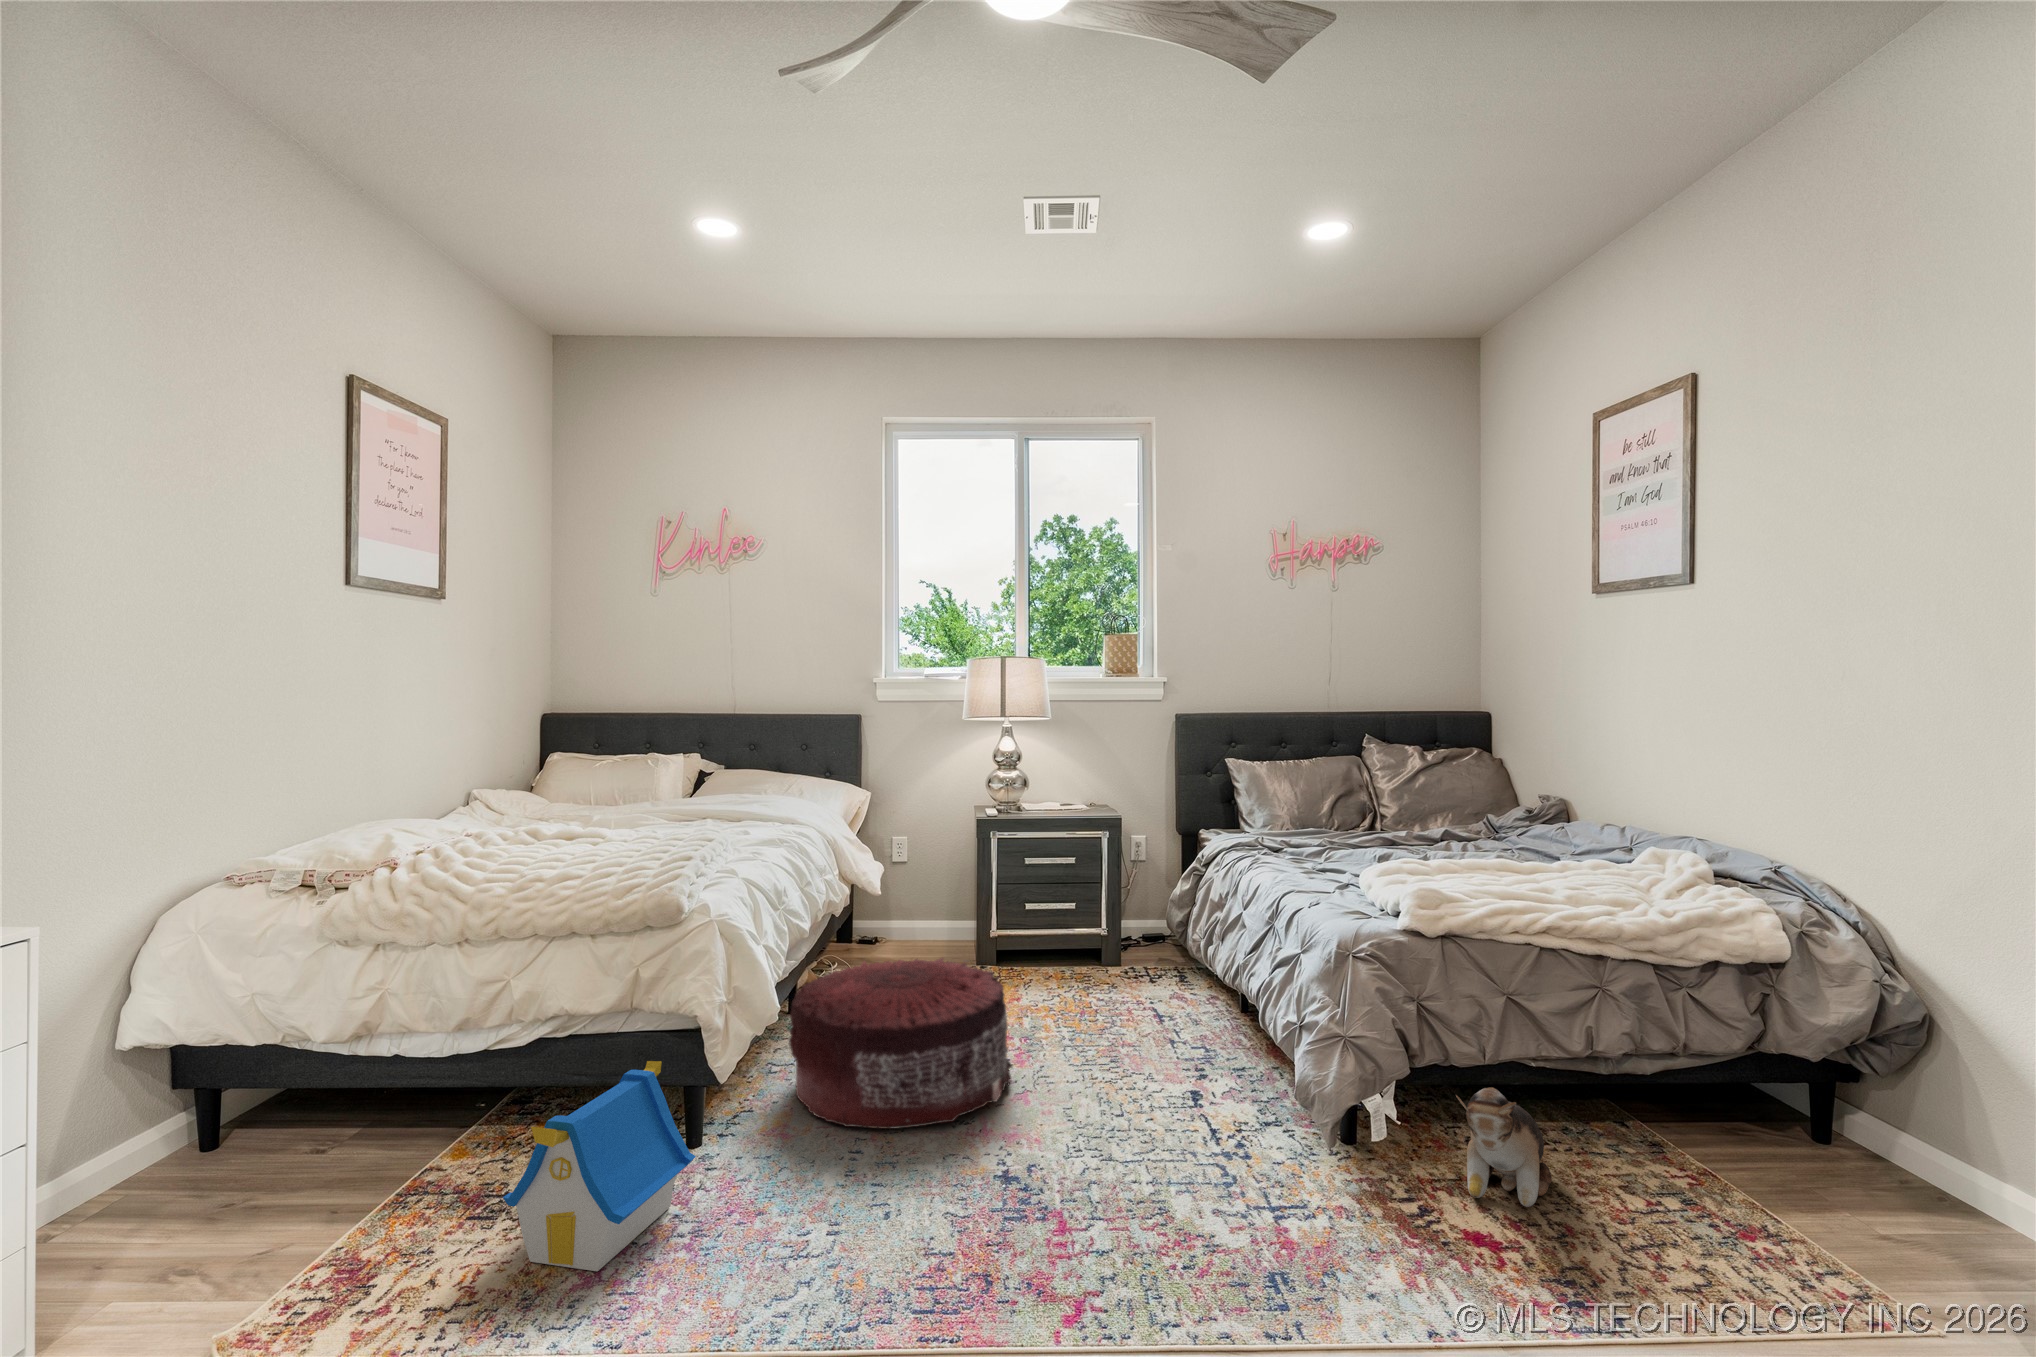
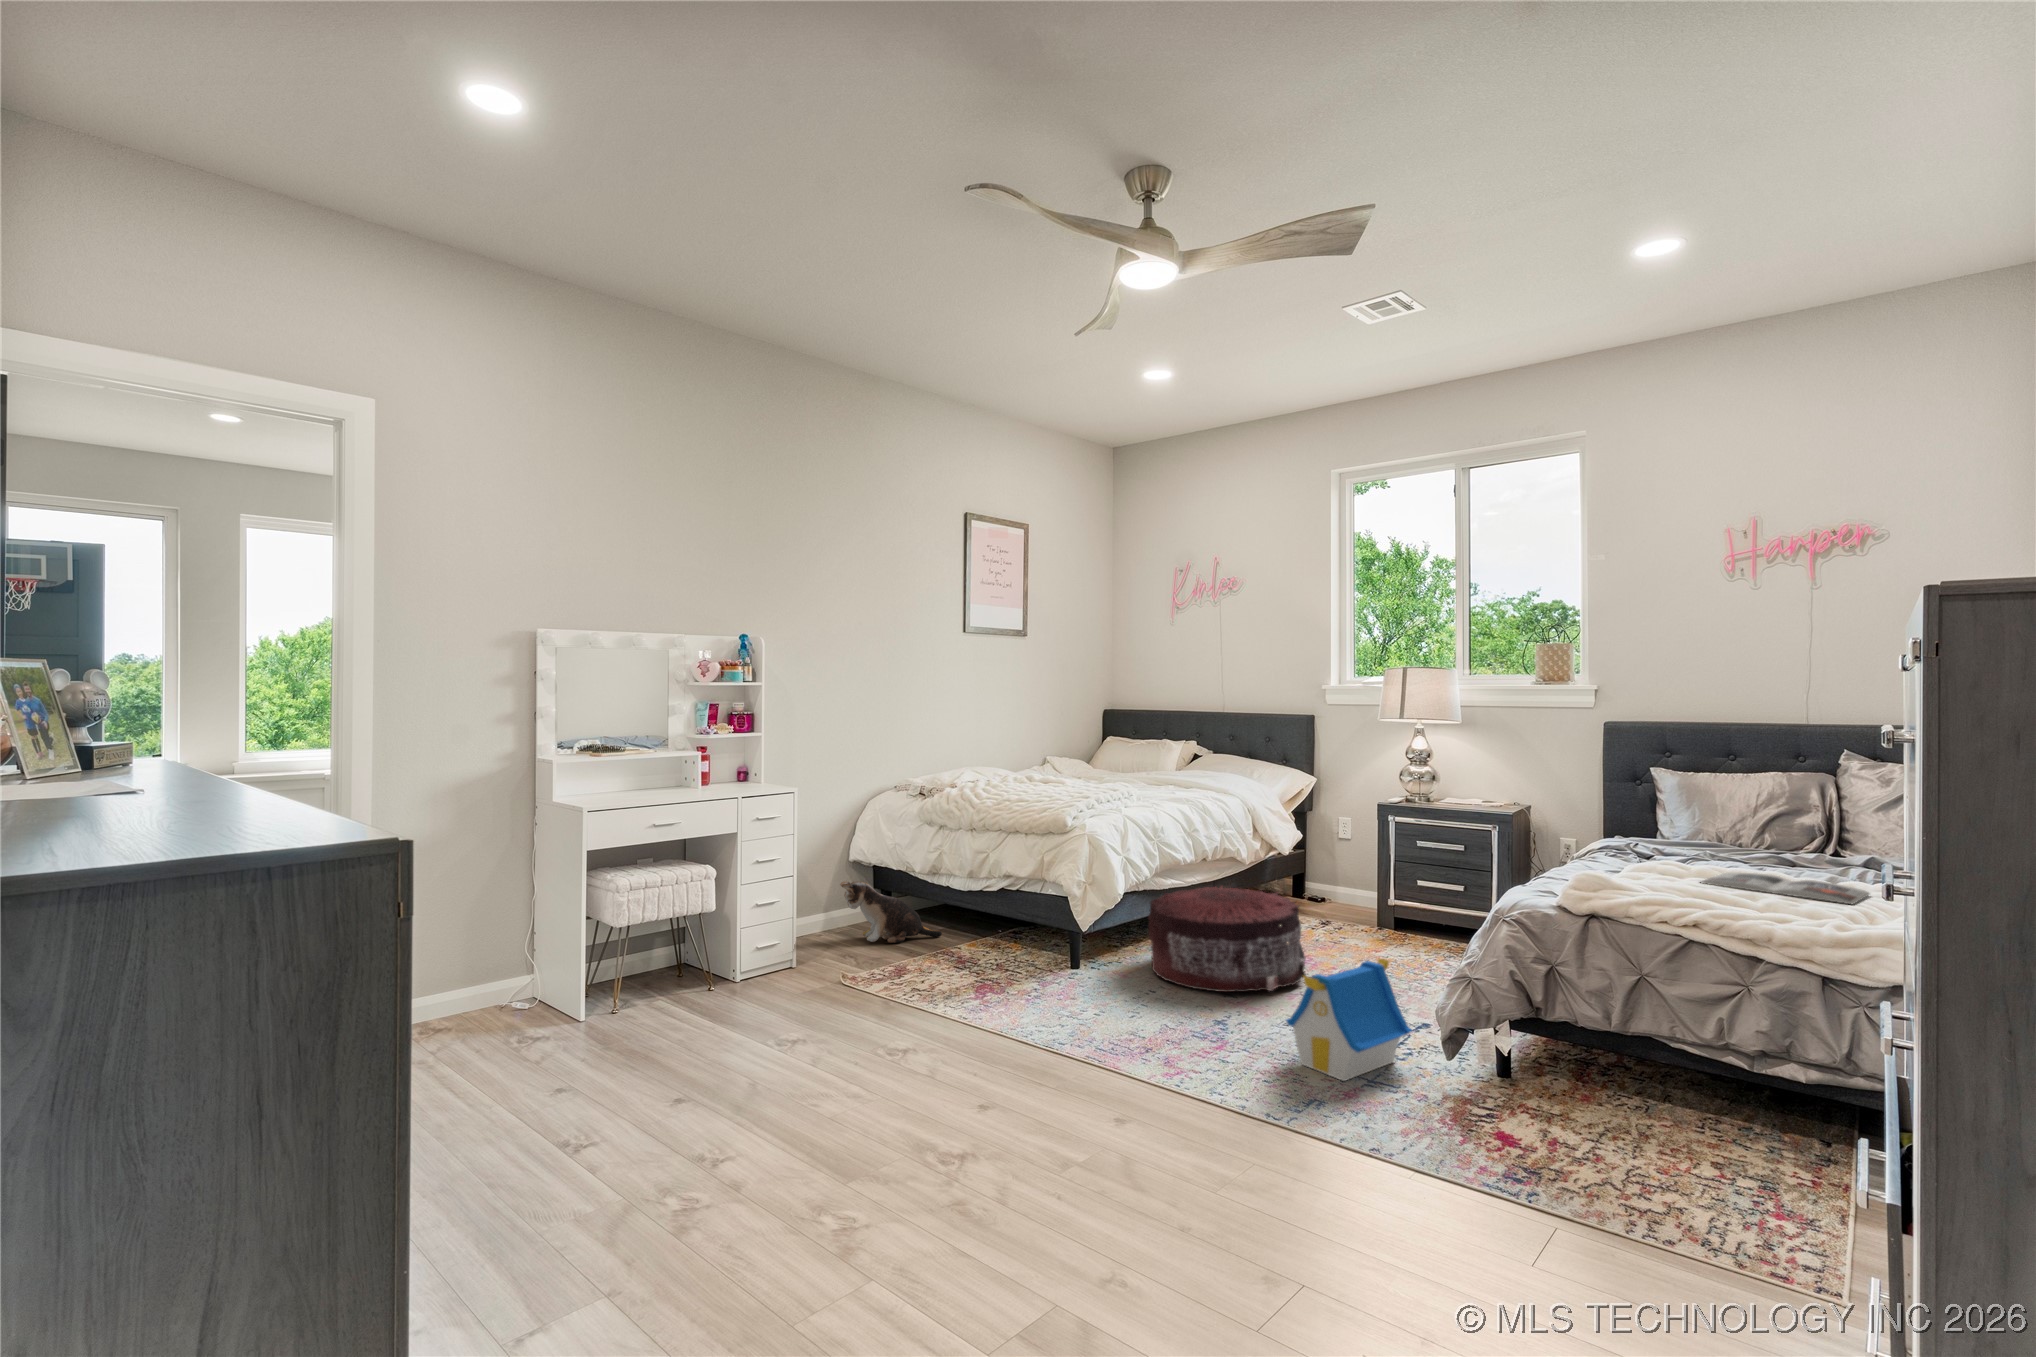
magazine: none [1460,863,1615,885] -> present [1701,872,1870,904]
toy house: present [503,1061,696,1271] -> present [1286,959,1412,1081]
plush toy: present [1456,1087,1552,1207] -> present [840,881,942,943]

